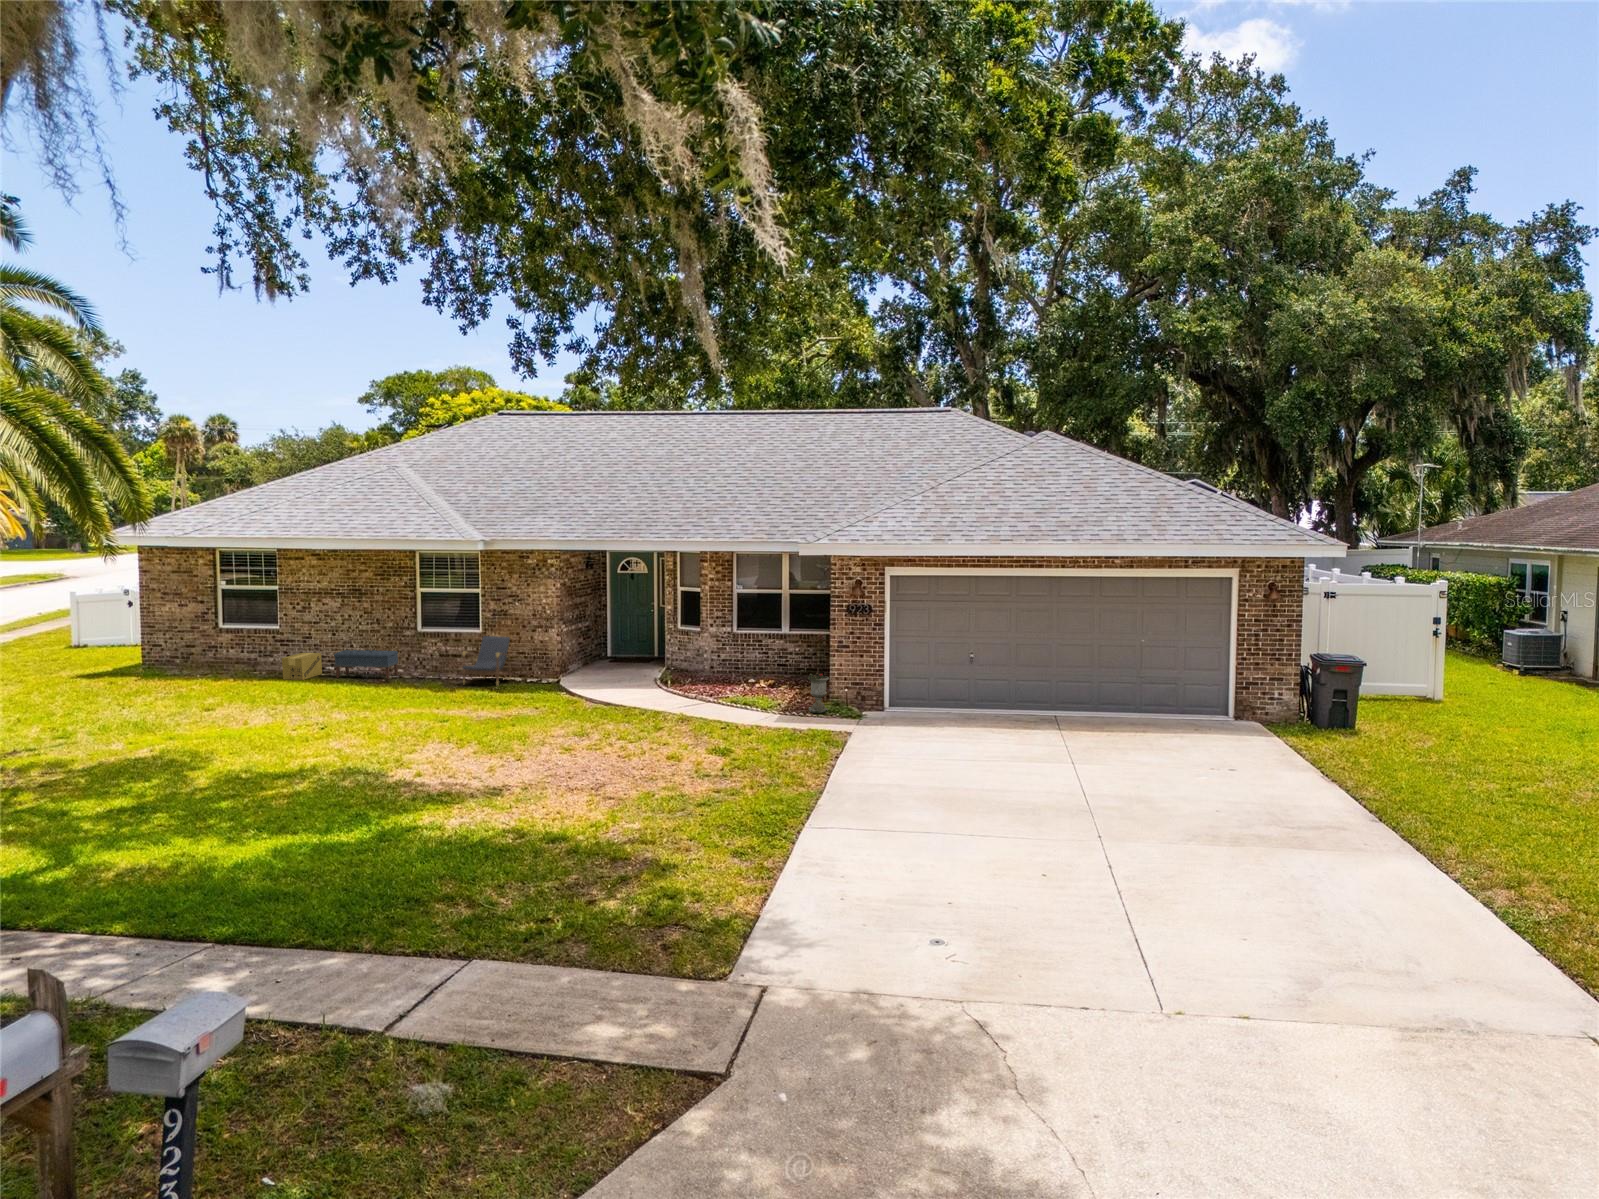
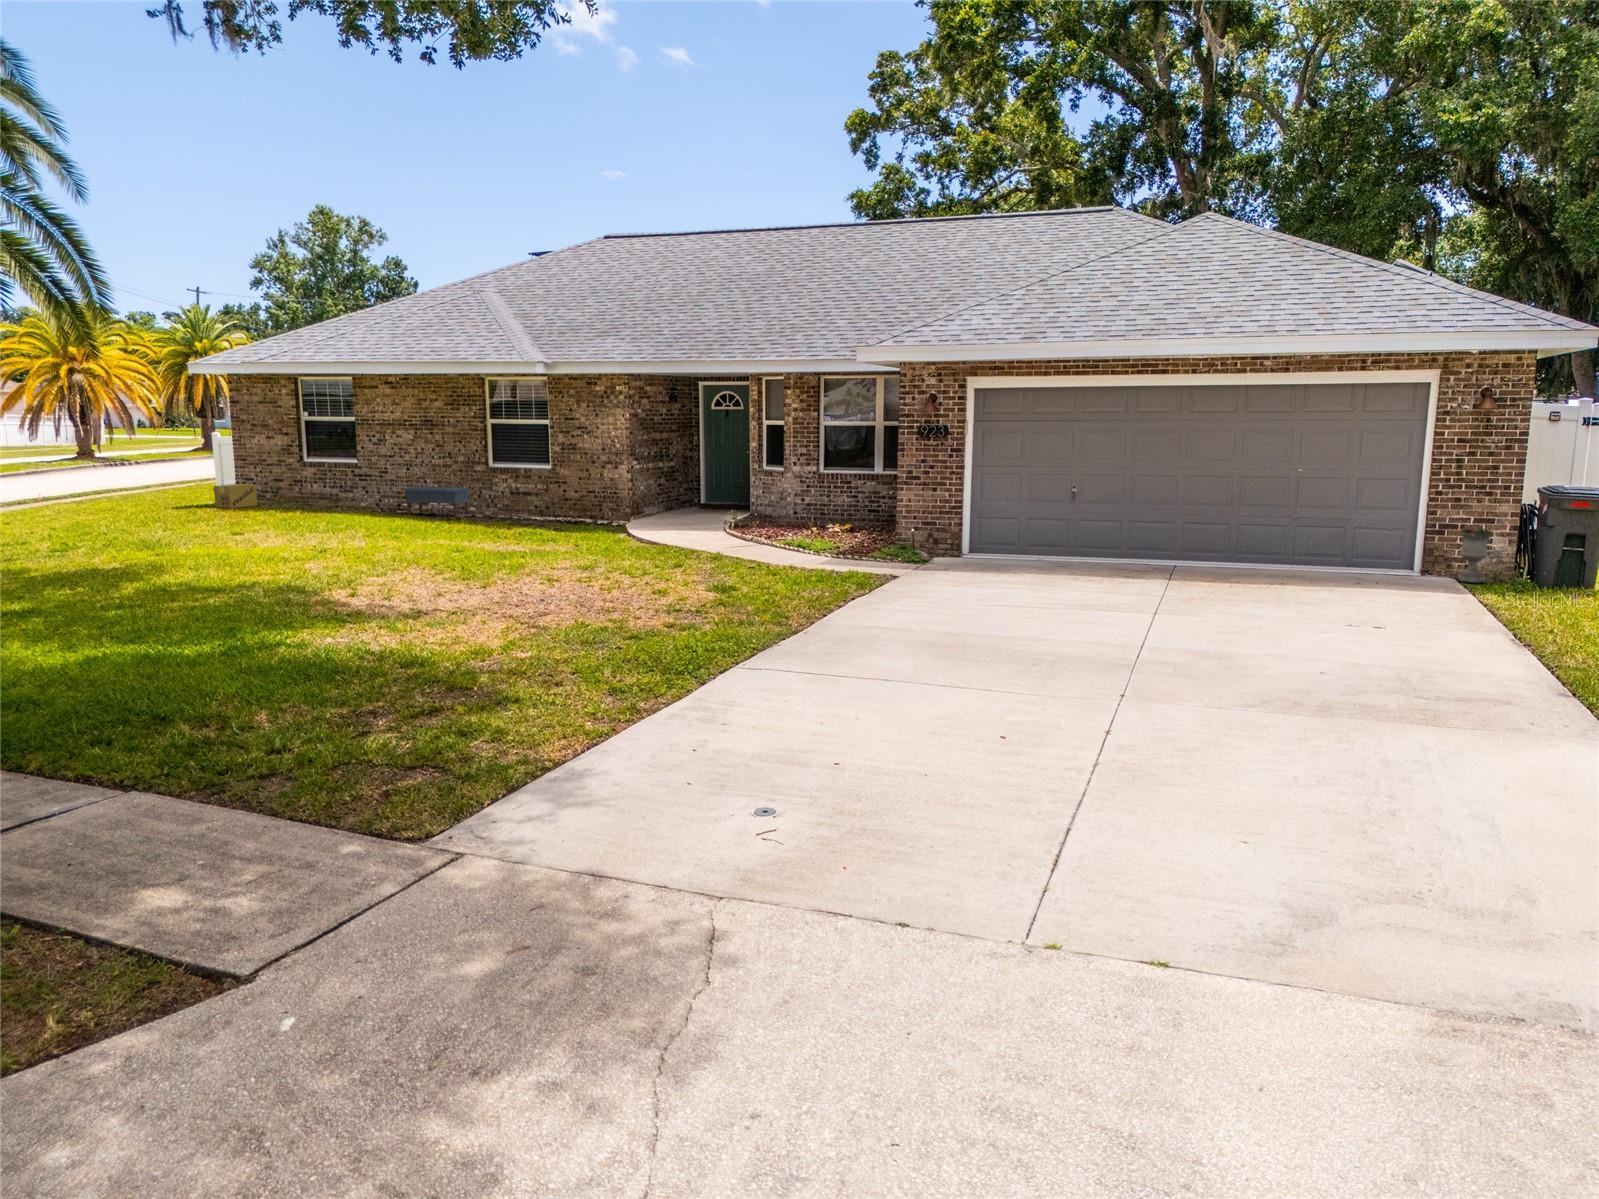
lounge chair: present [463,636,511,684] -> none [523,472,577,524]
cardboard box: present [282,653,322,680] -> present [214,484,257,508]
planter: present [808,672,829,713] -> present [1457,528,1494,583]

